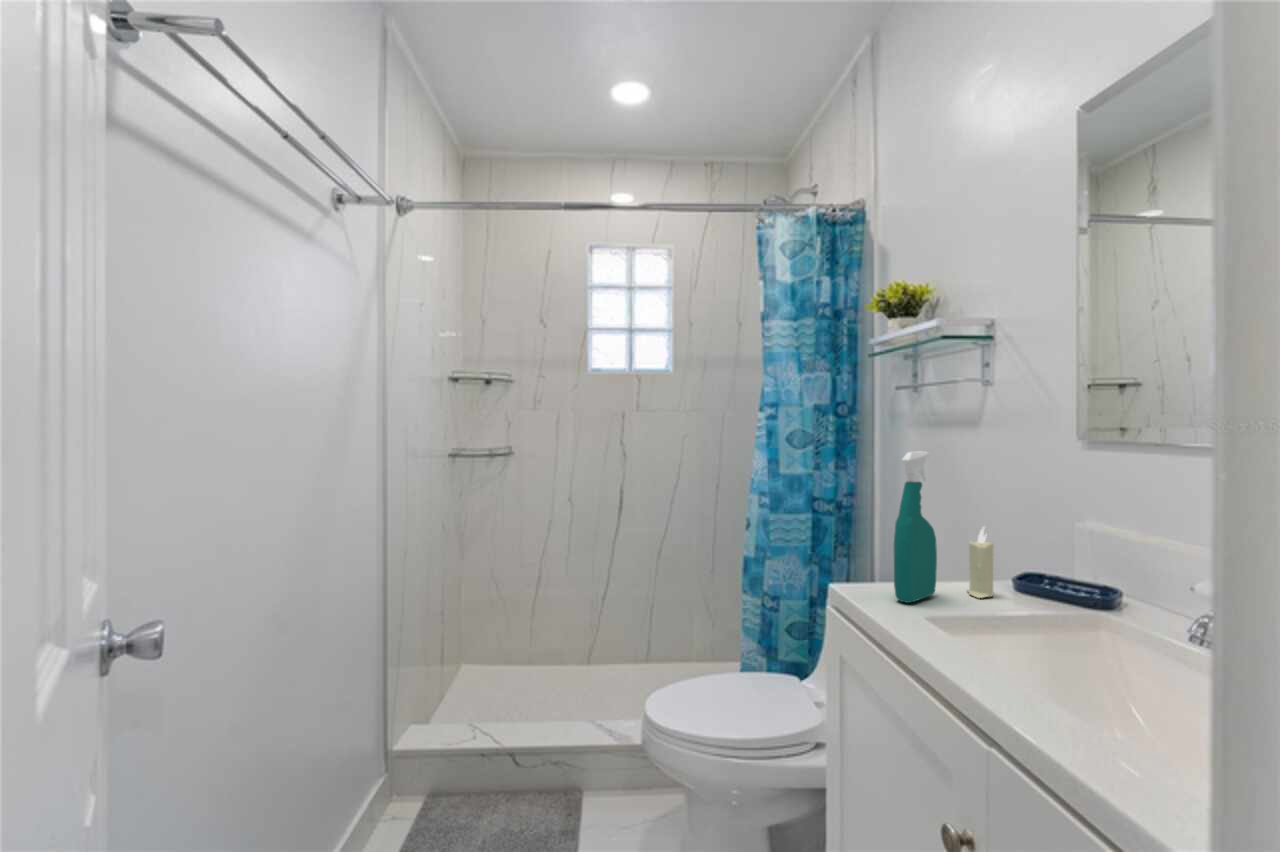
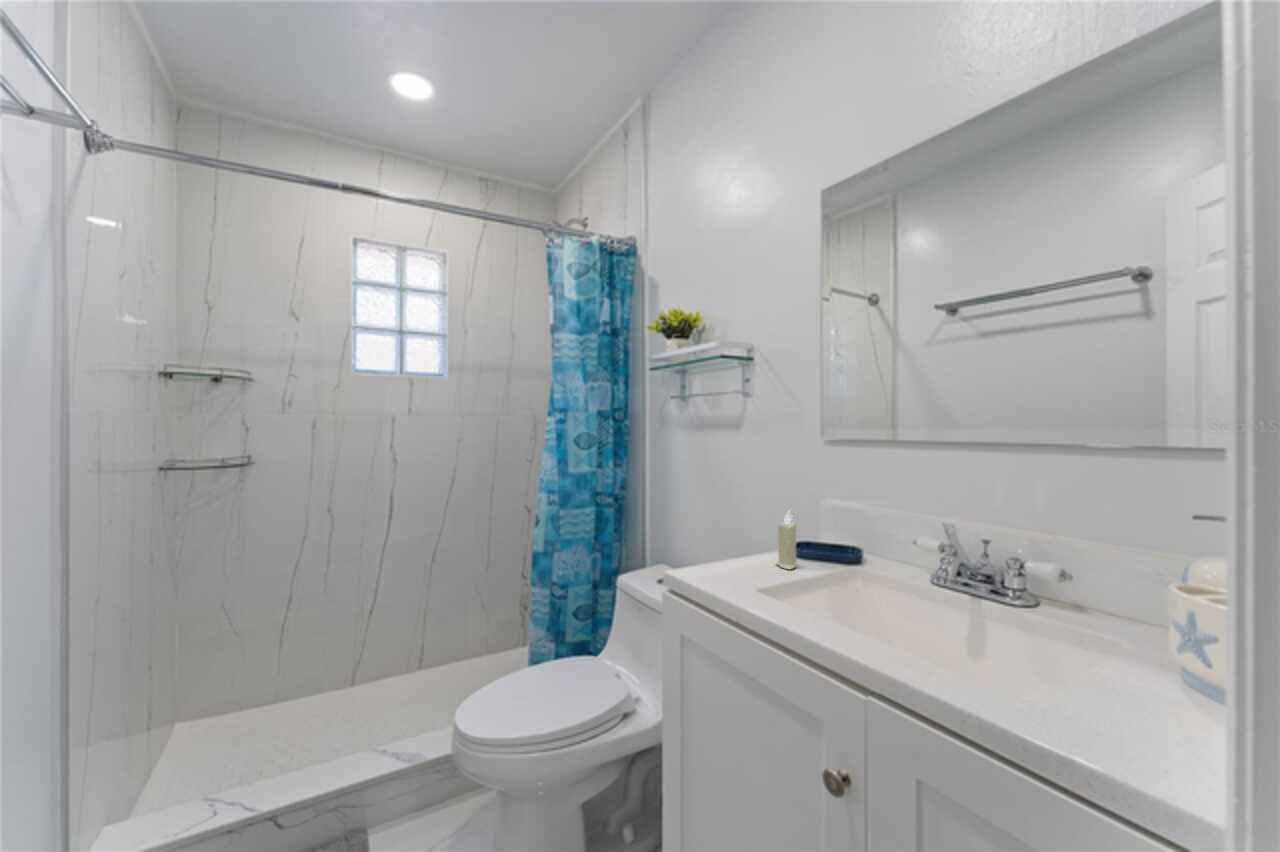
spray bottle: present [894,451,937,603] -> none [739,449,762,582]

